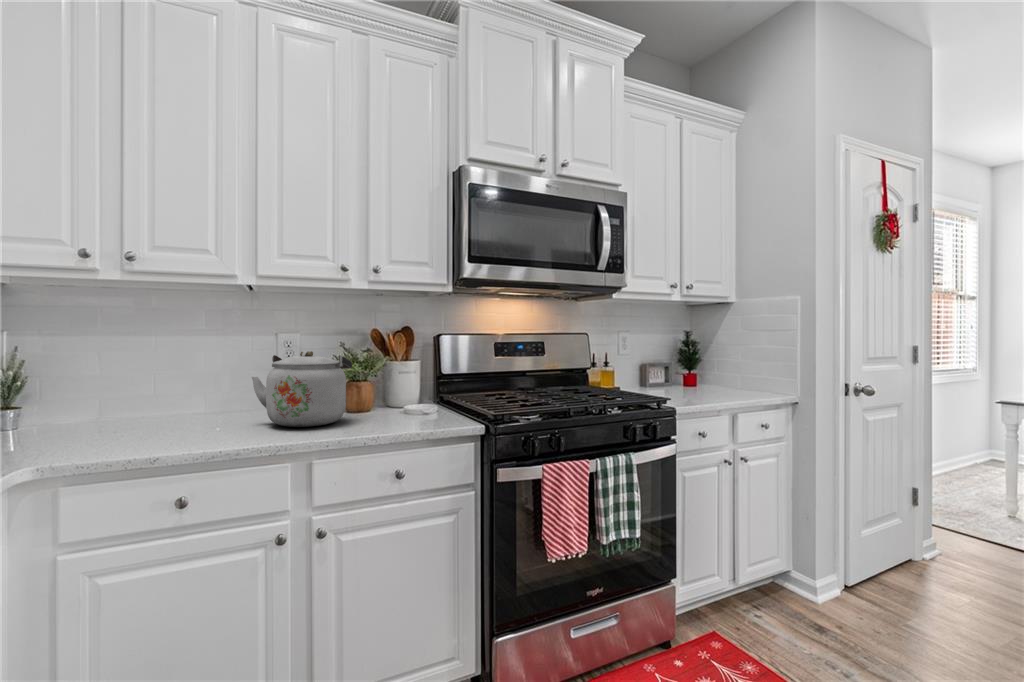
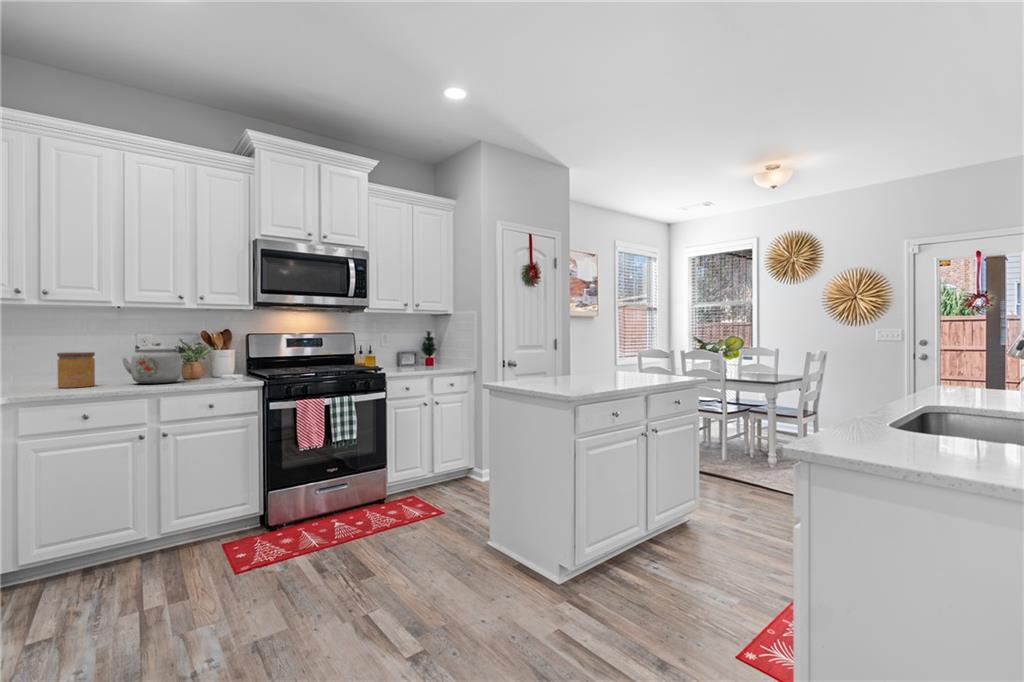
jar: none [147,366,208,434] -> present [57,352,95,388]

